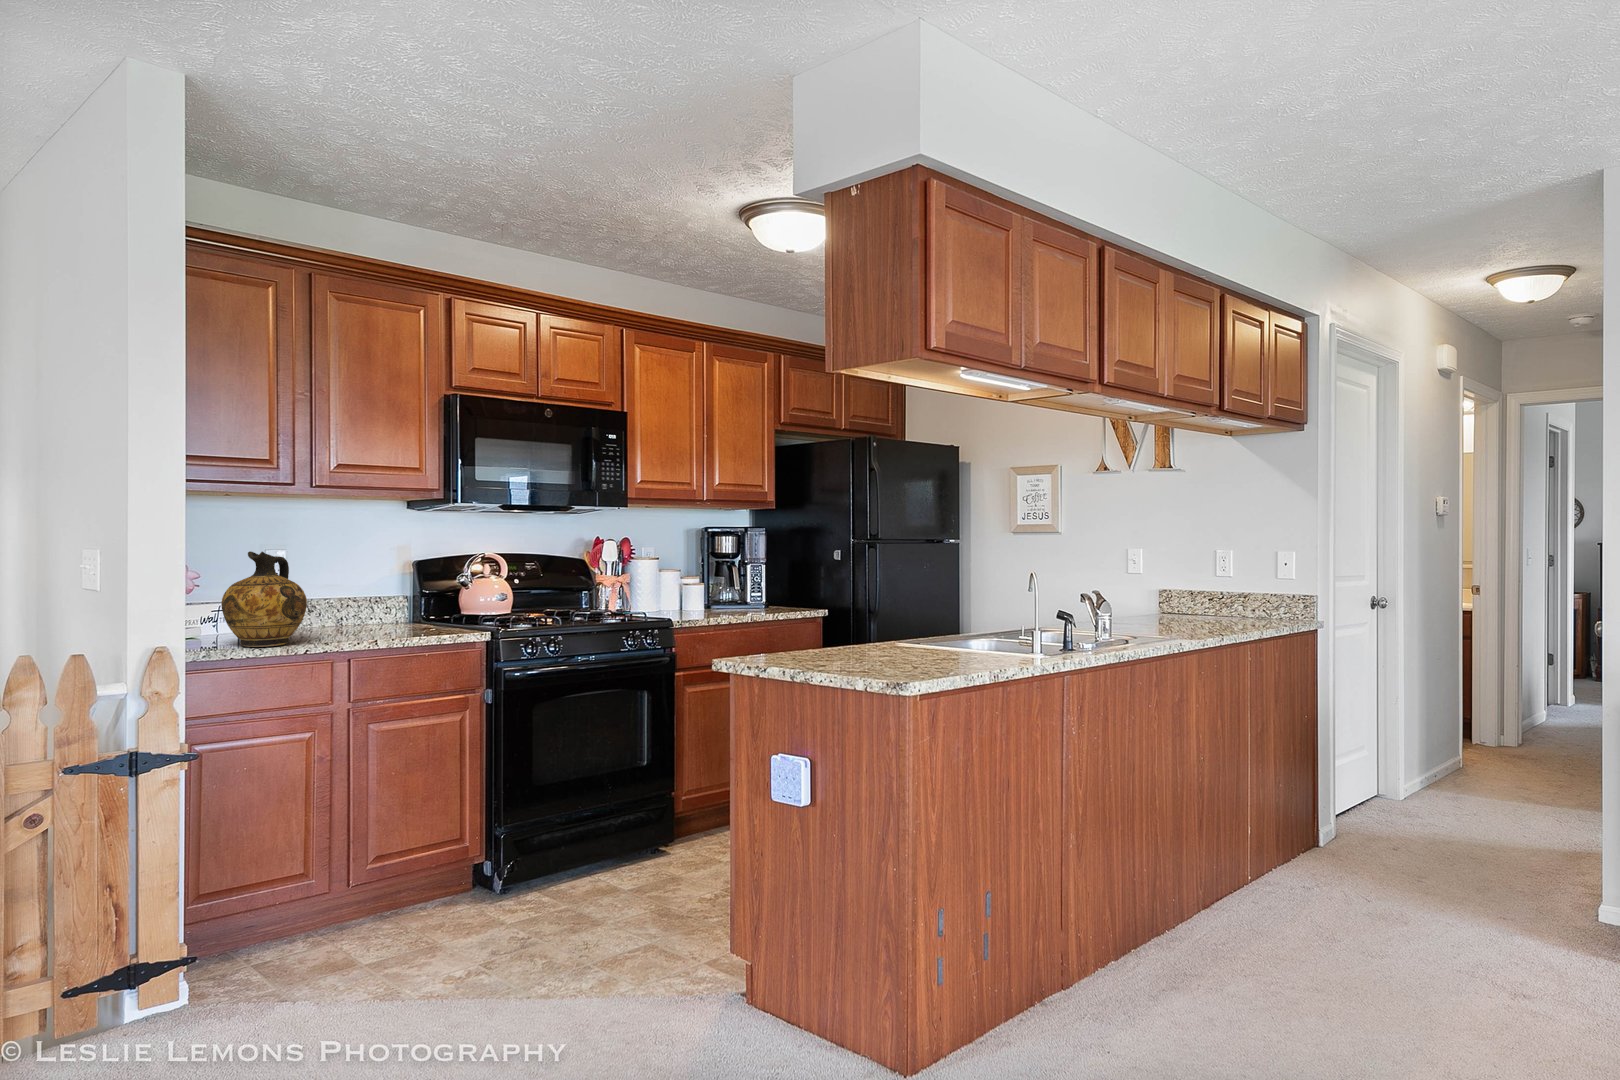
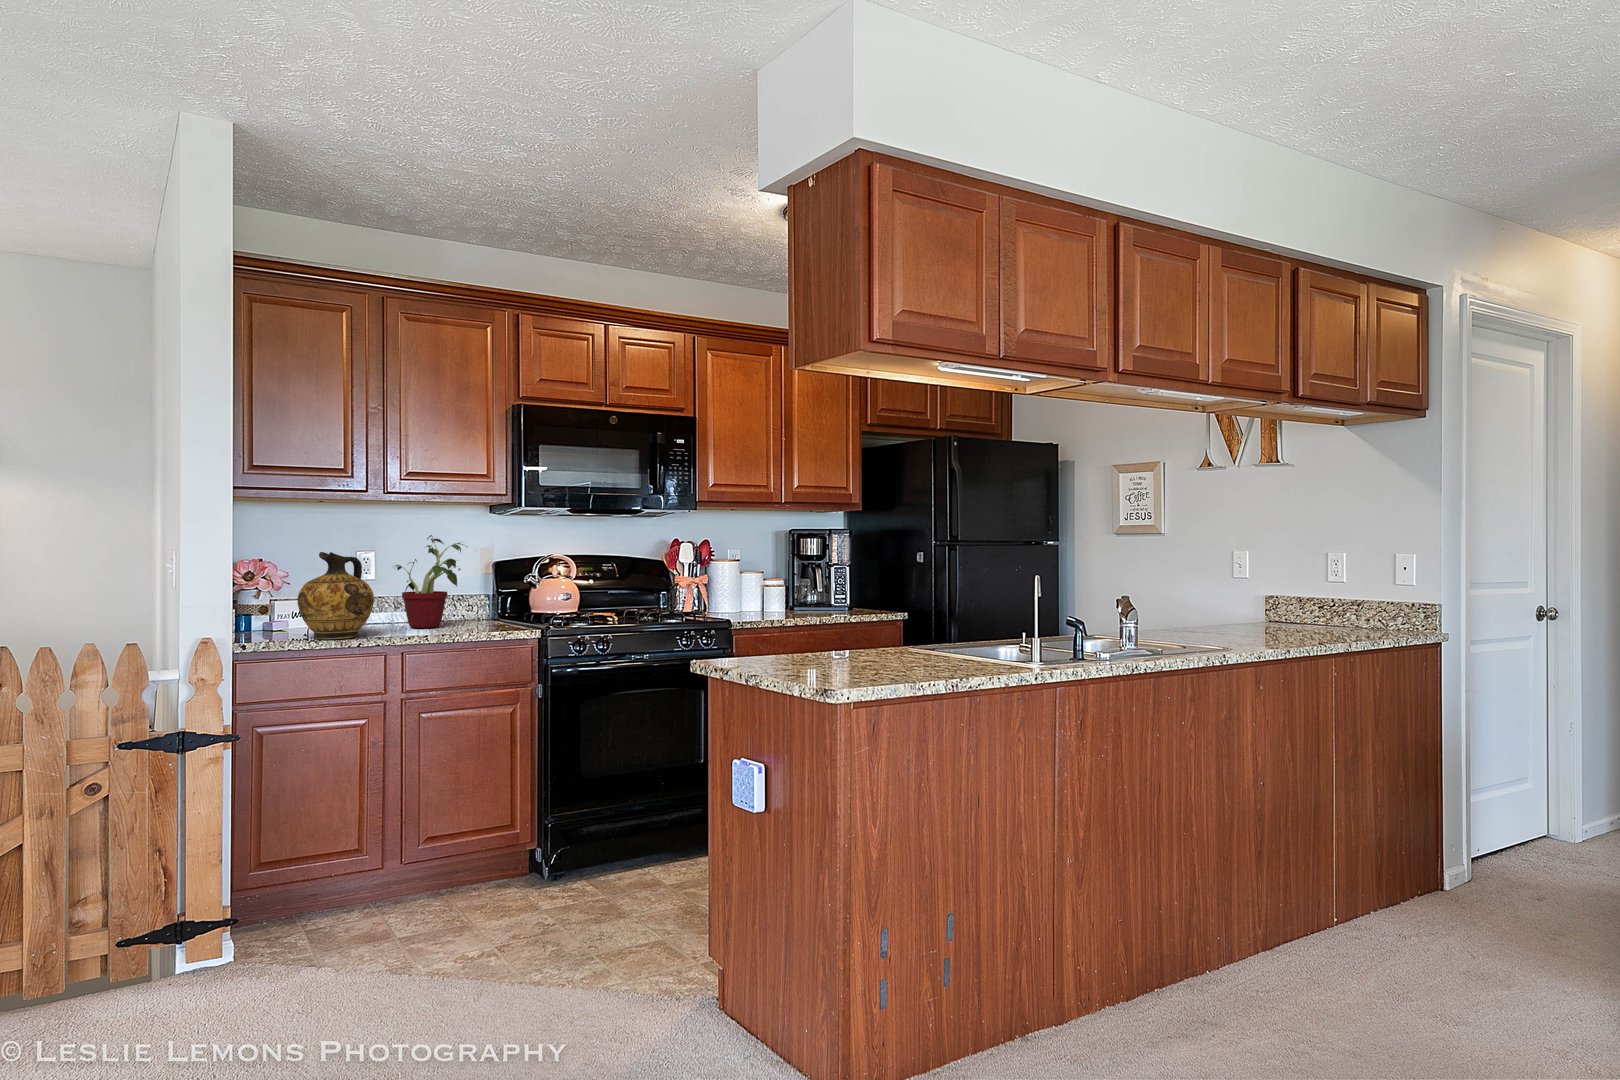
potted plant: none [311,532,394,633] -> present [395,535,468,628]

